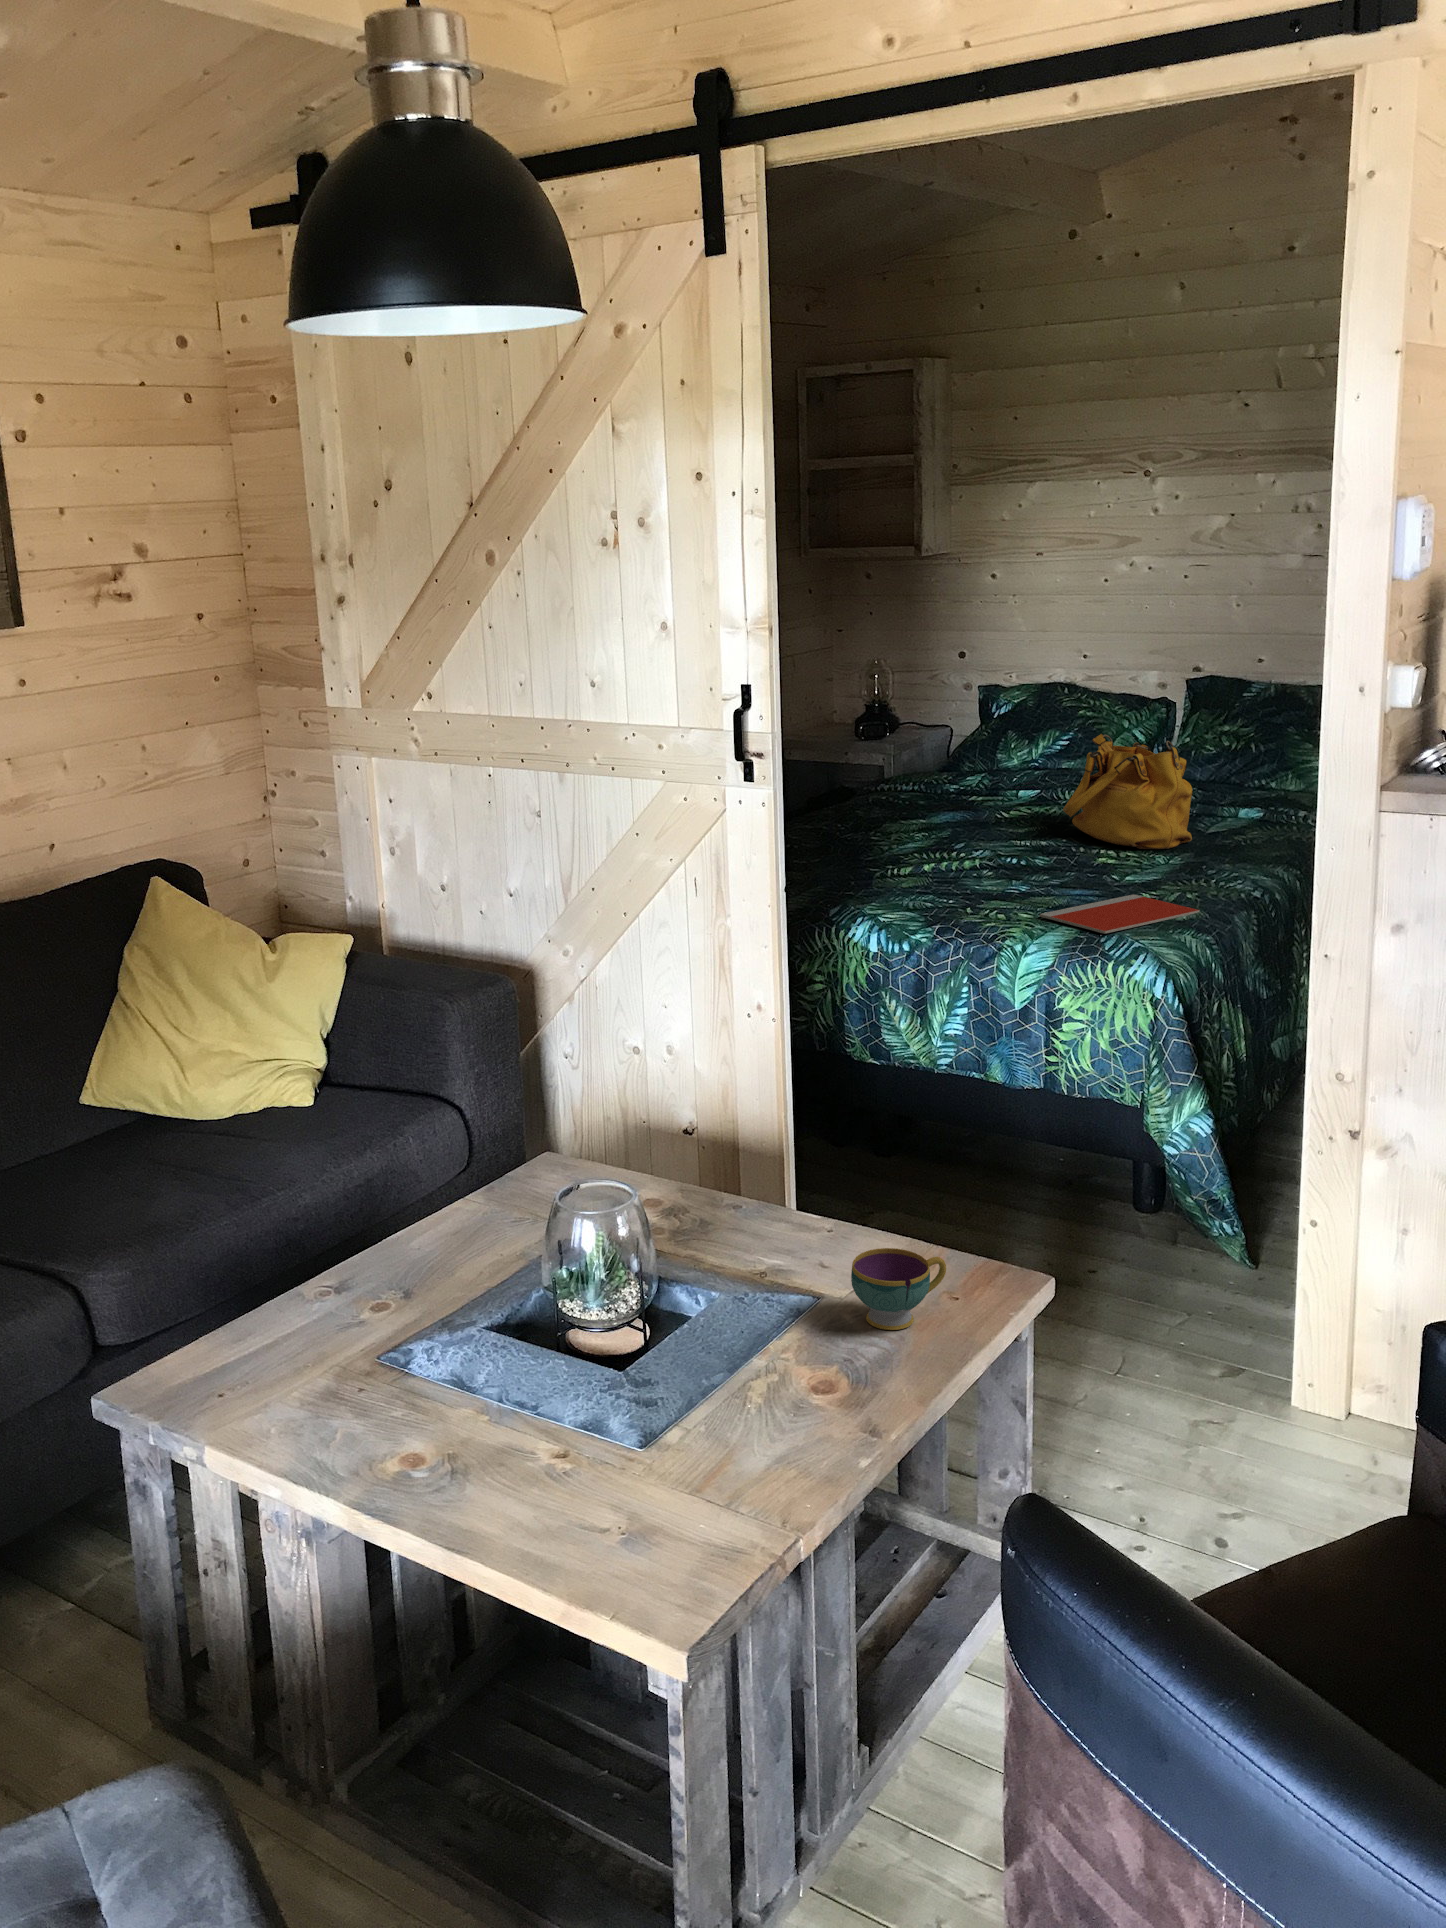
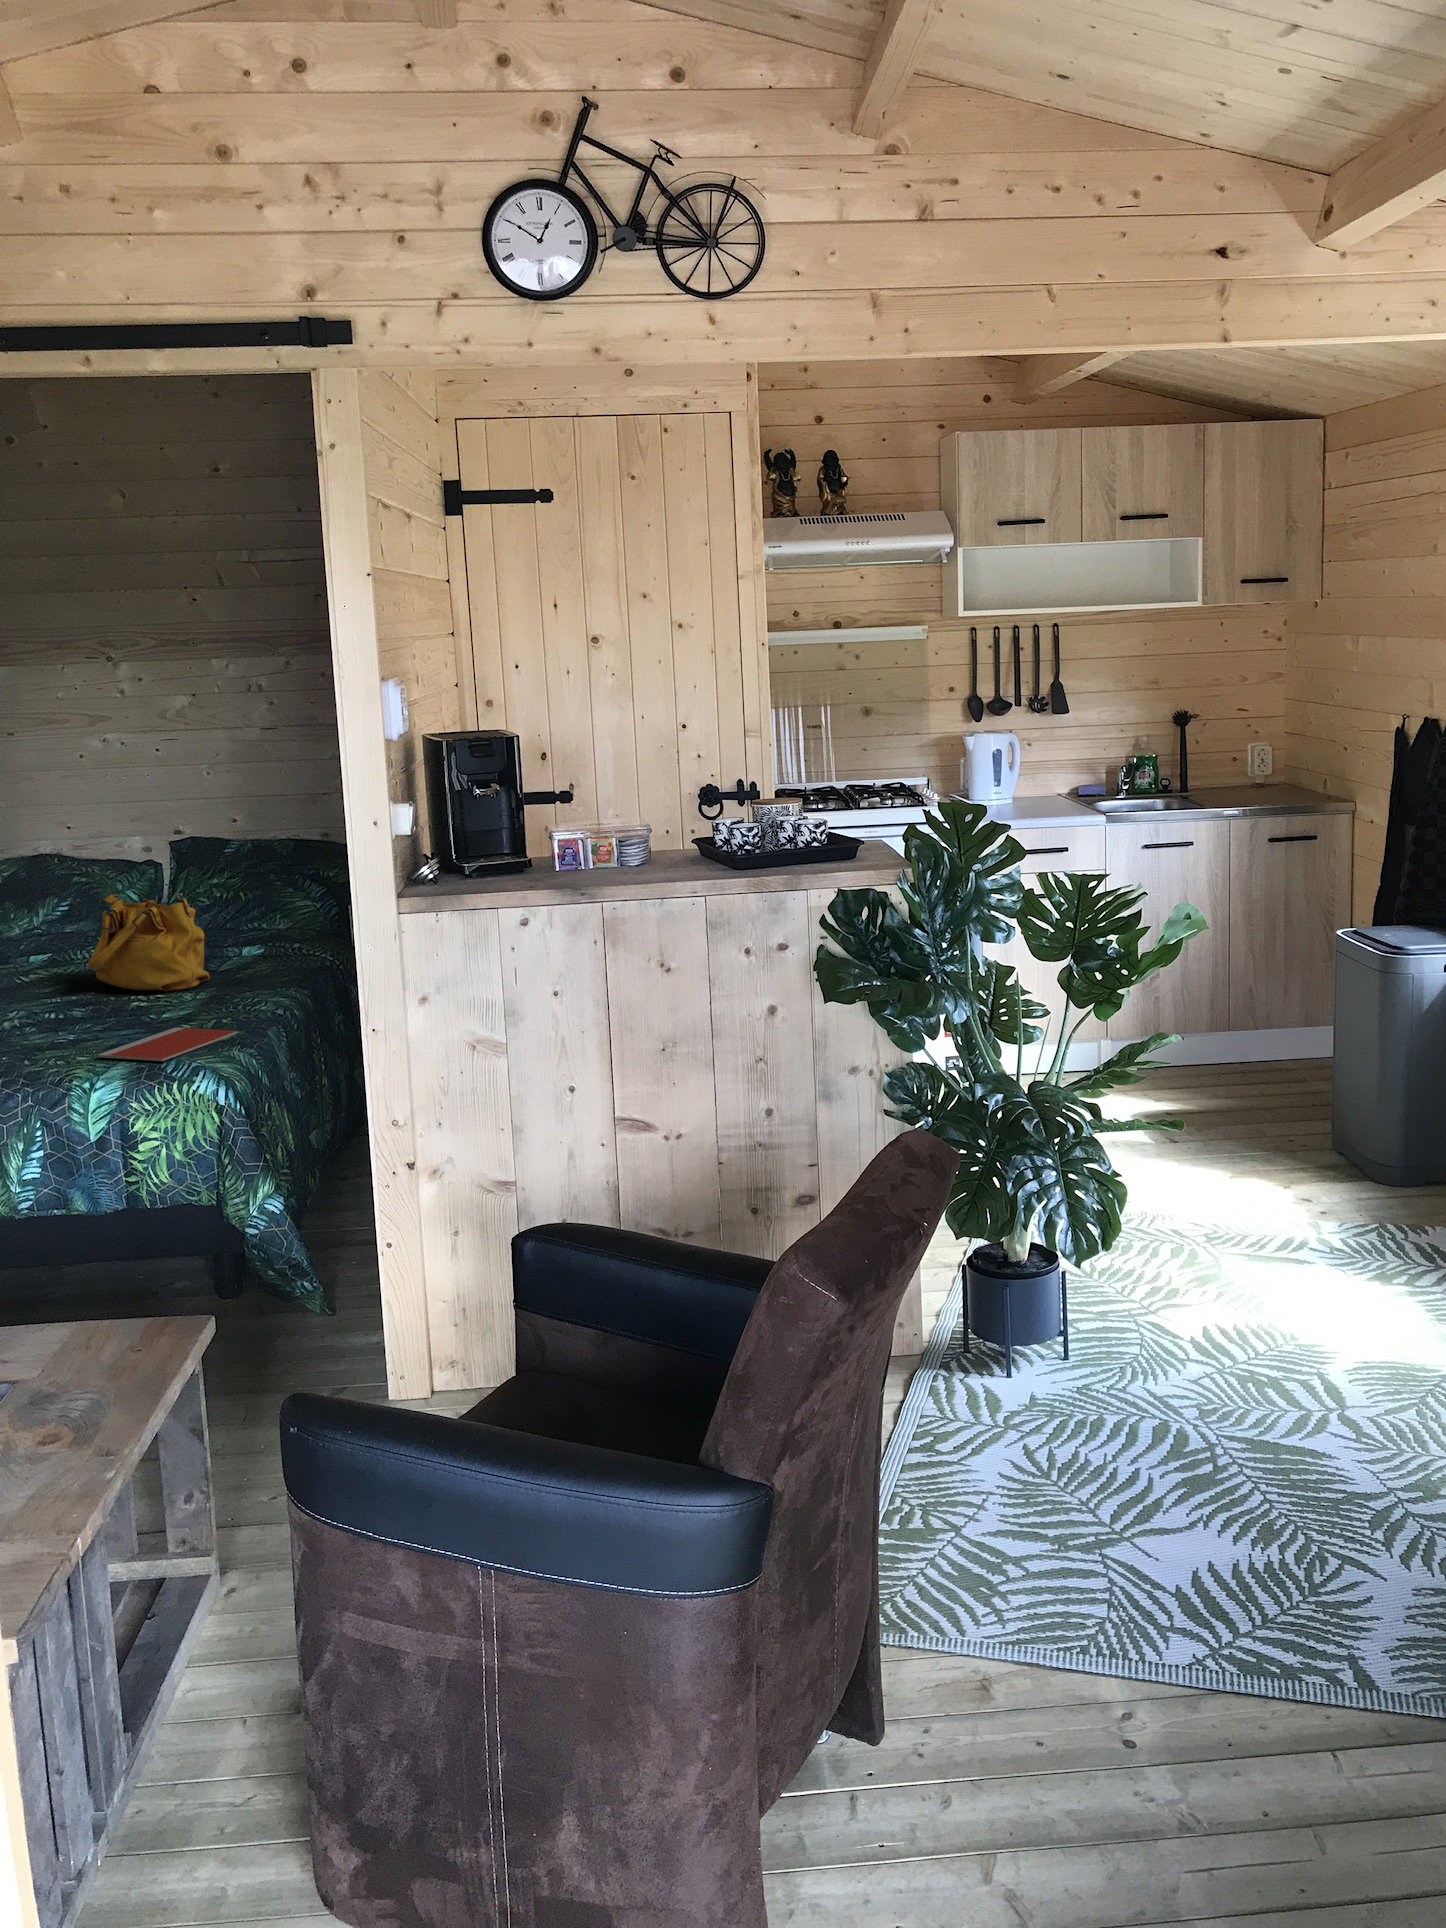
teacup: present [851,1248,946,1330] -> none [39,1320,122,1392]

